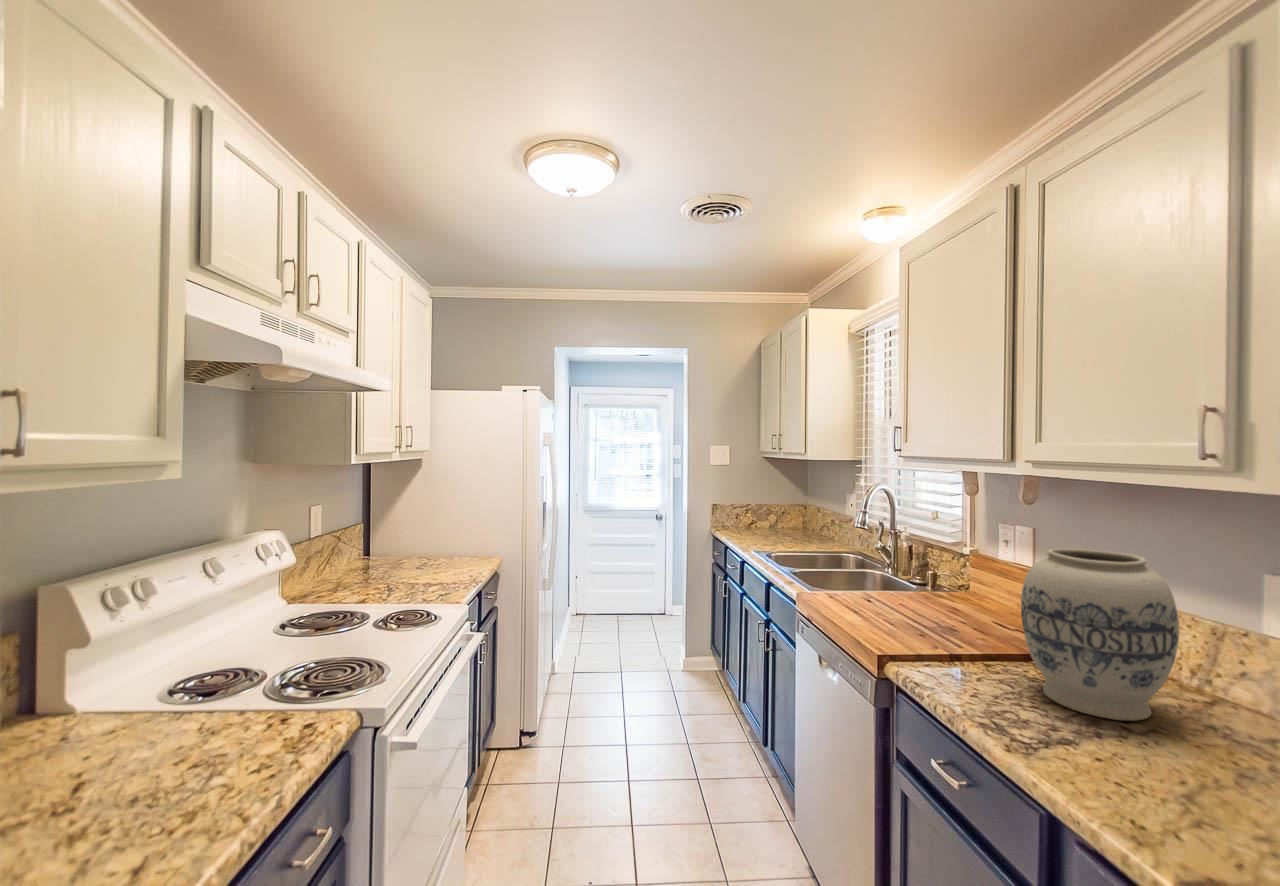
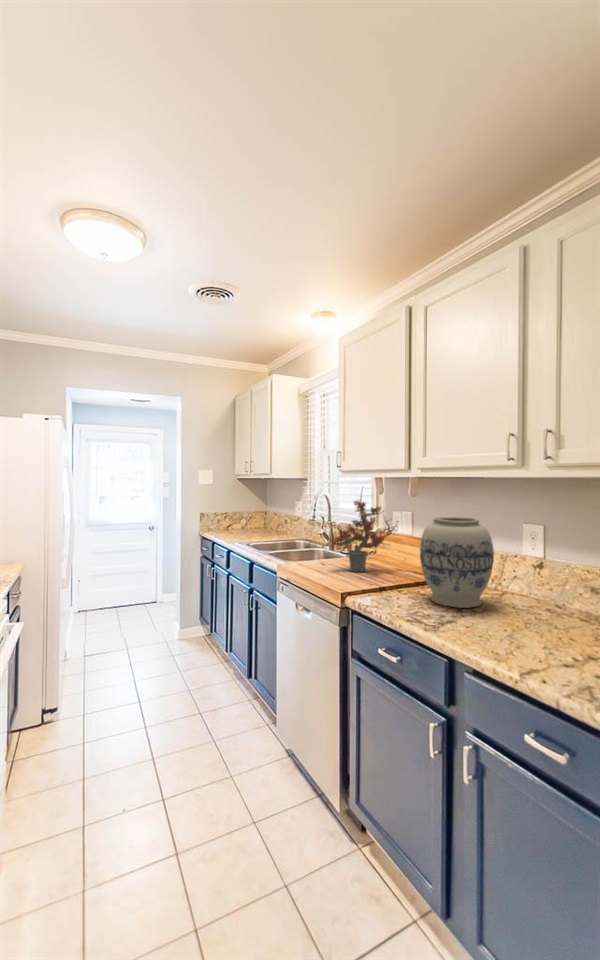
potted plant: none [860,483,1002,620] -> present [326,499,397,572]

